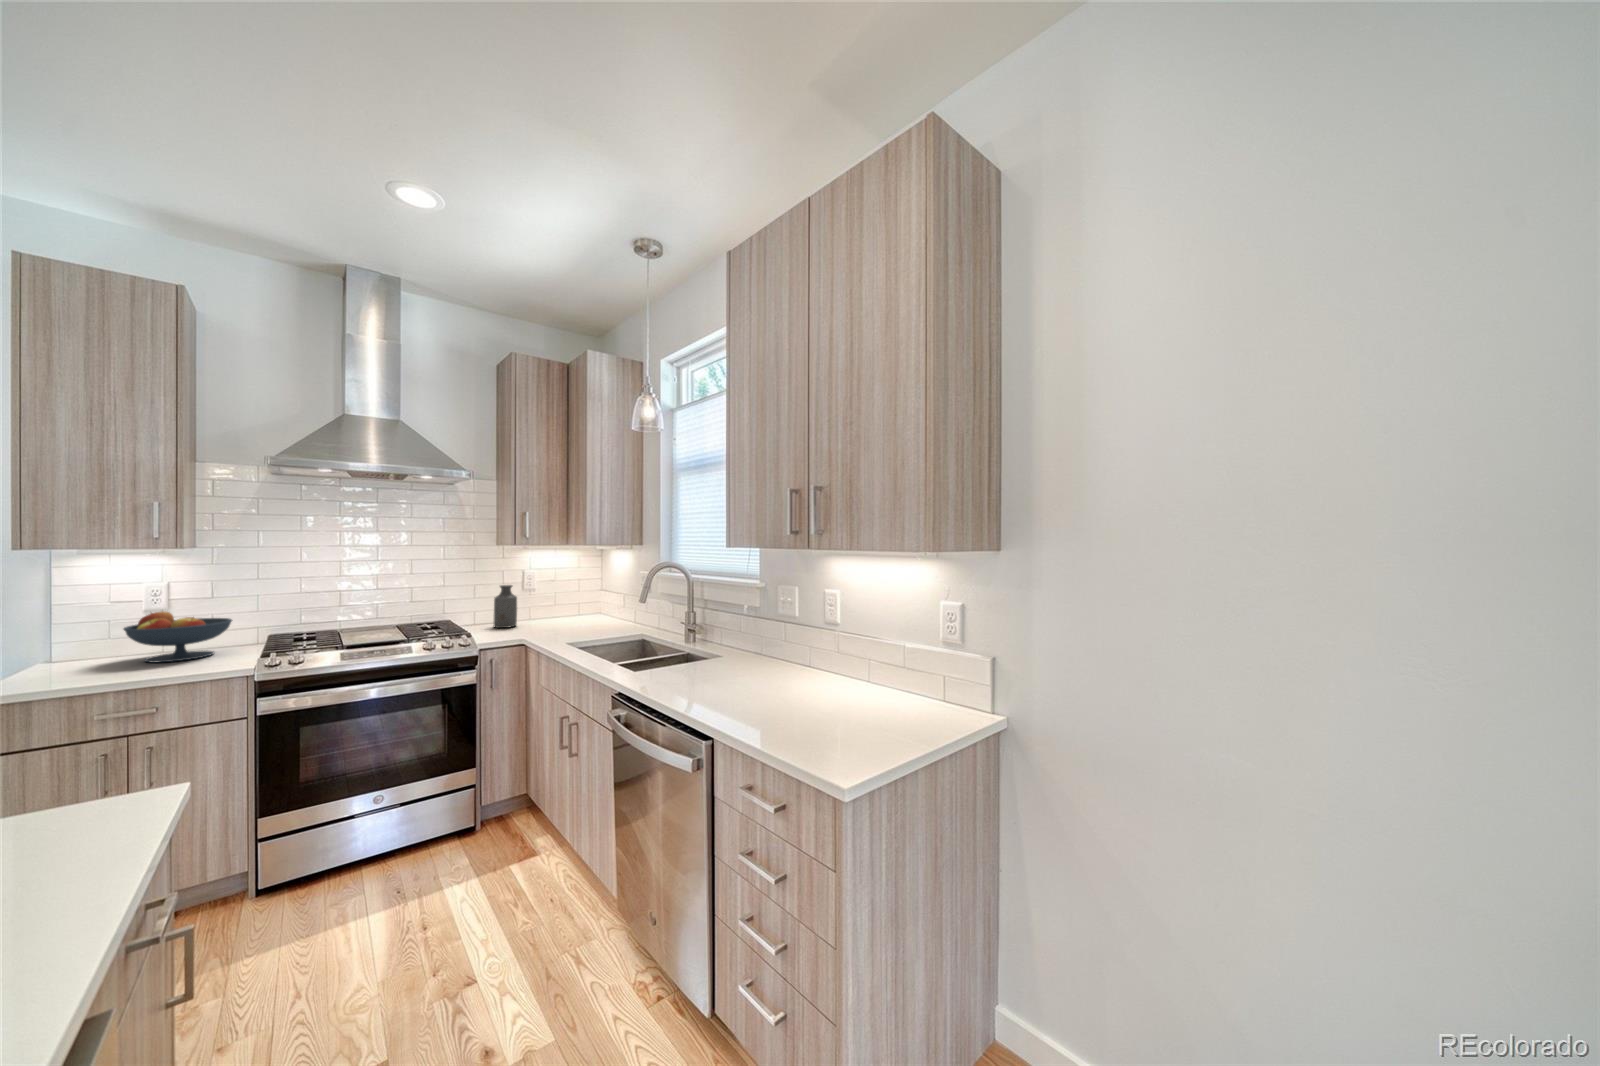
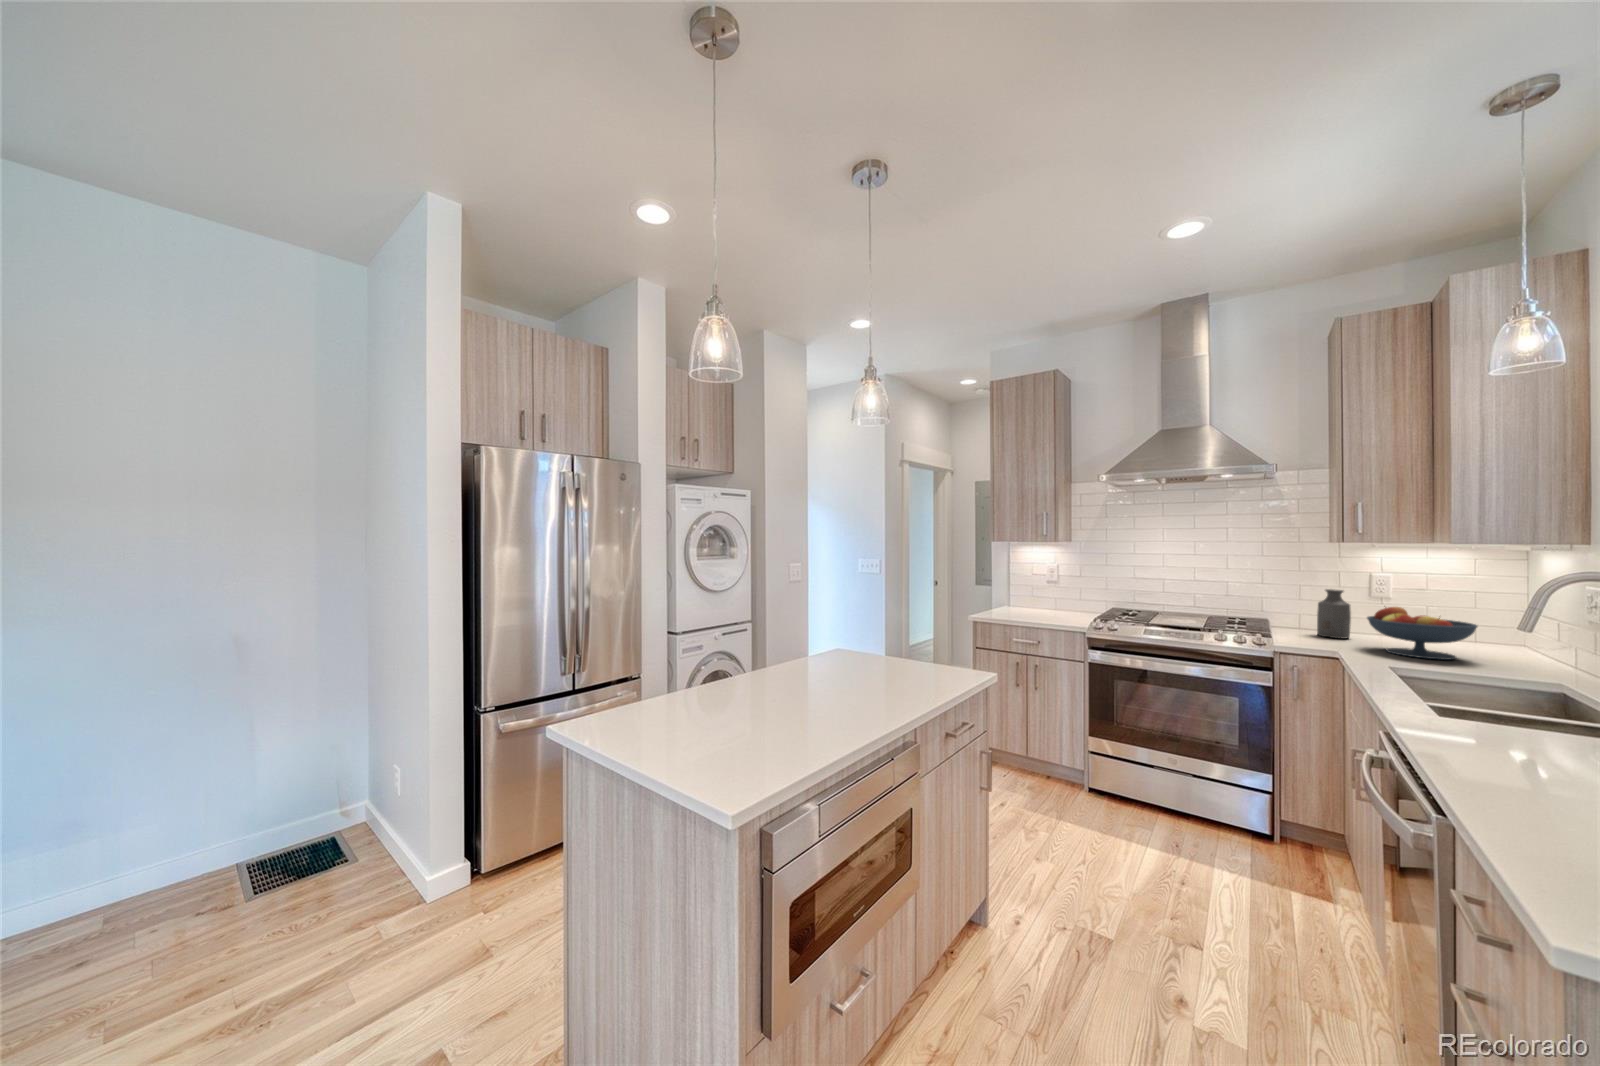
fruit bowl: present [124,612,232,663] -> present [1367,607,1477,660]

